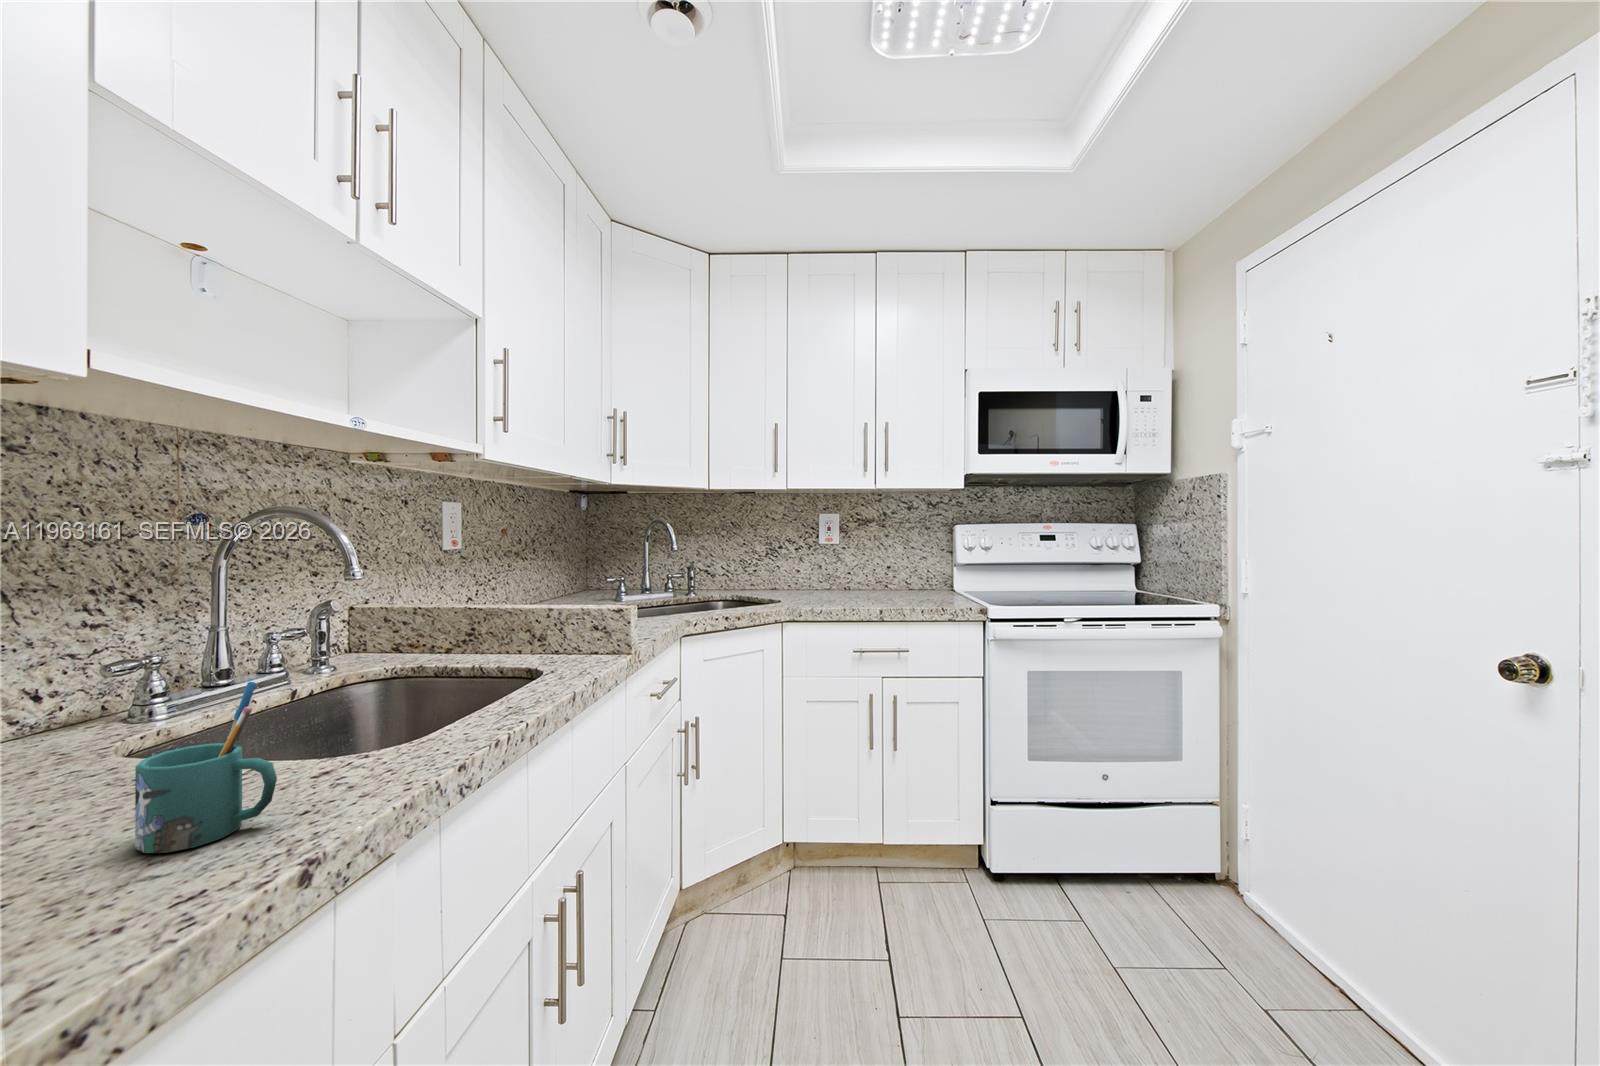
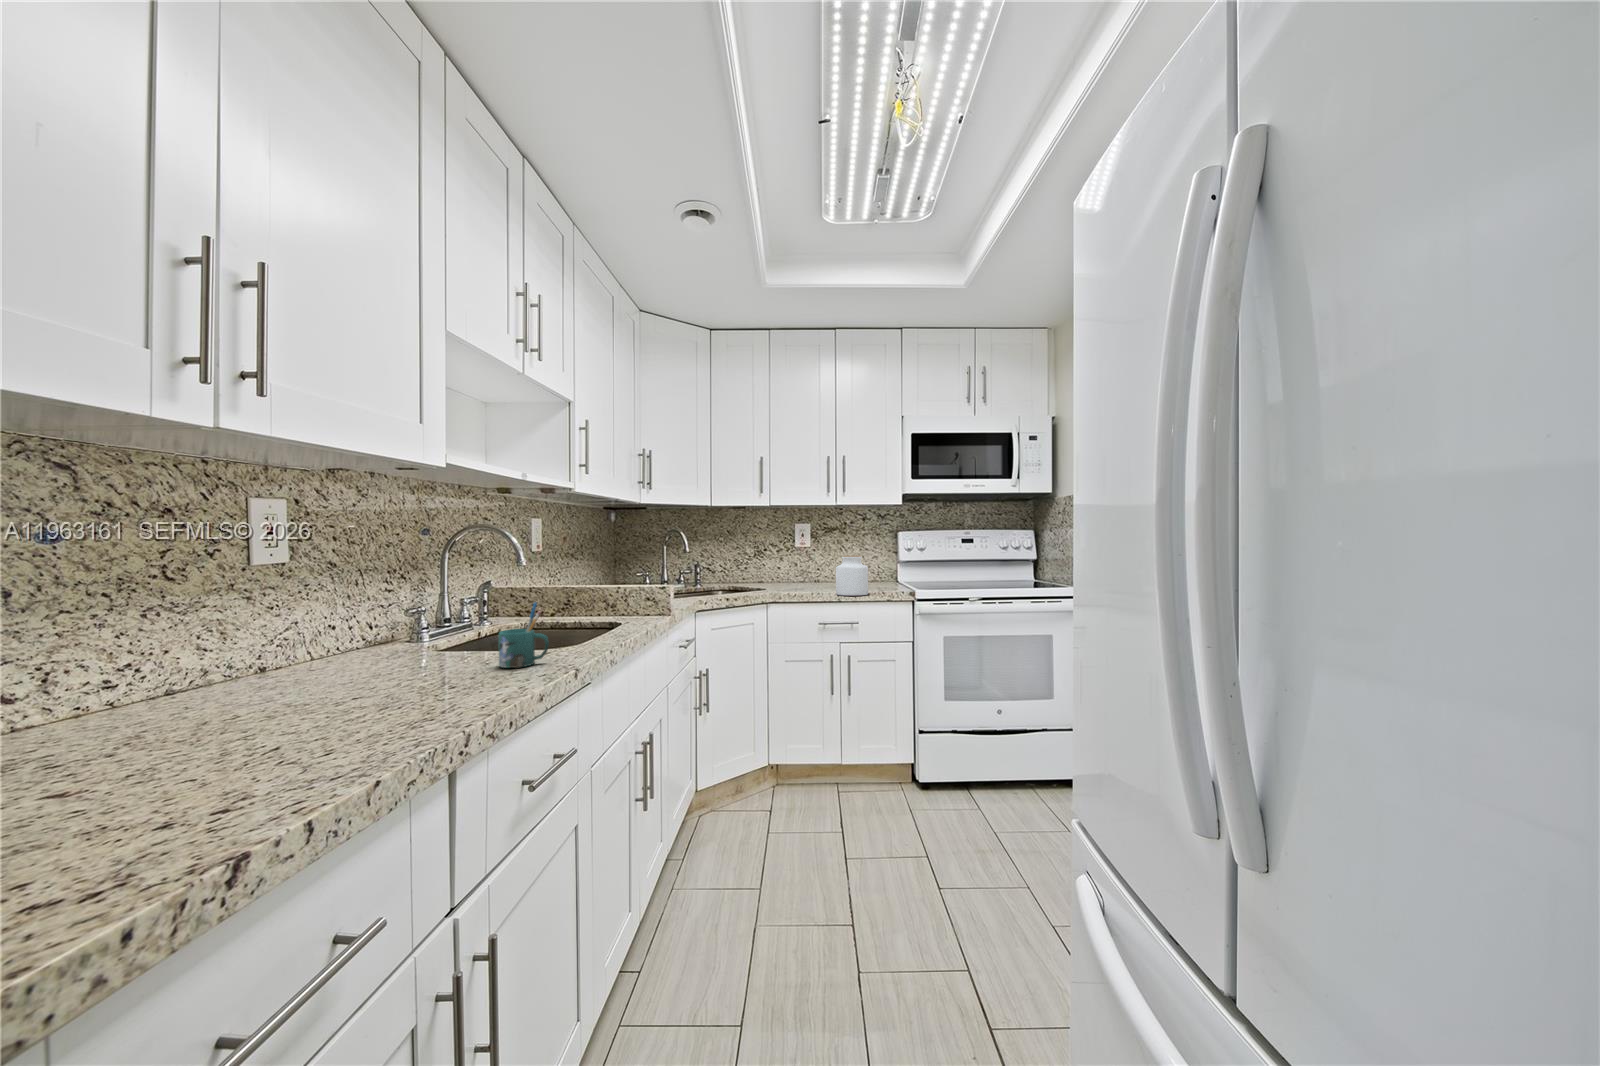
jar: none [877,557,922,613] -> present [836,556,868,596]

